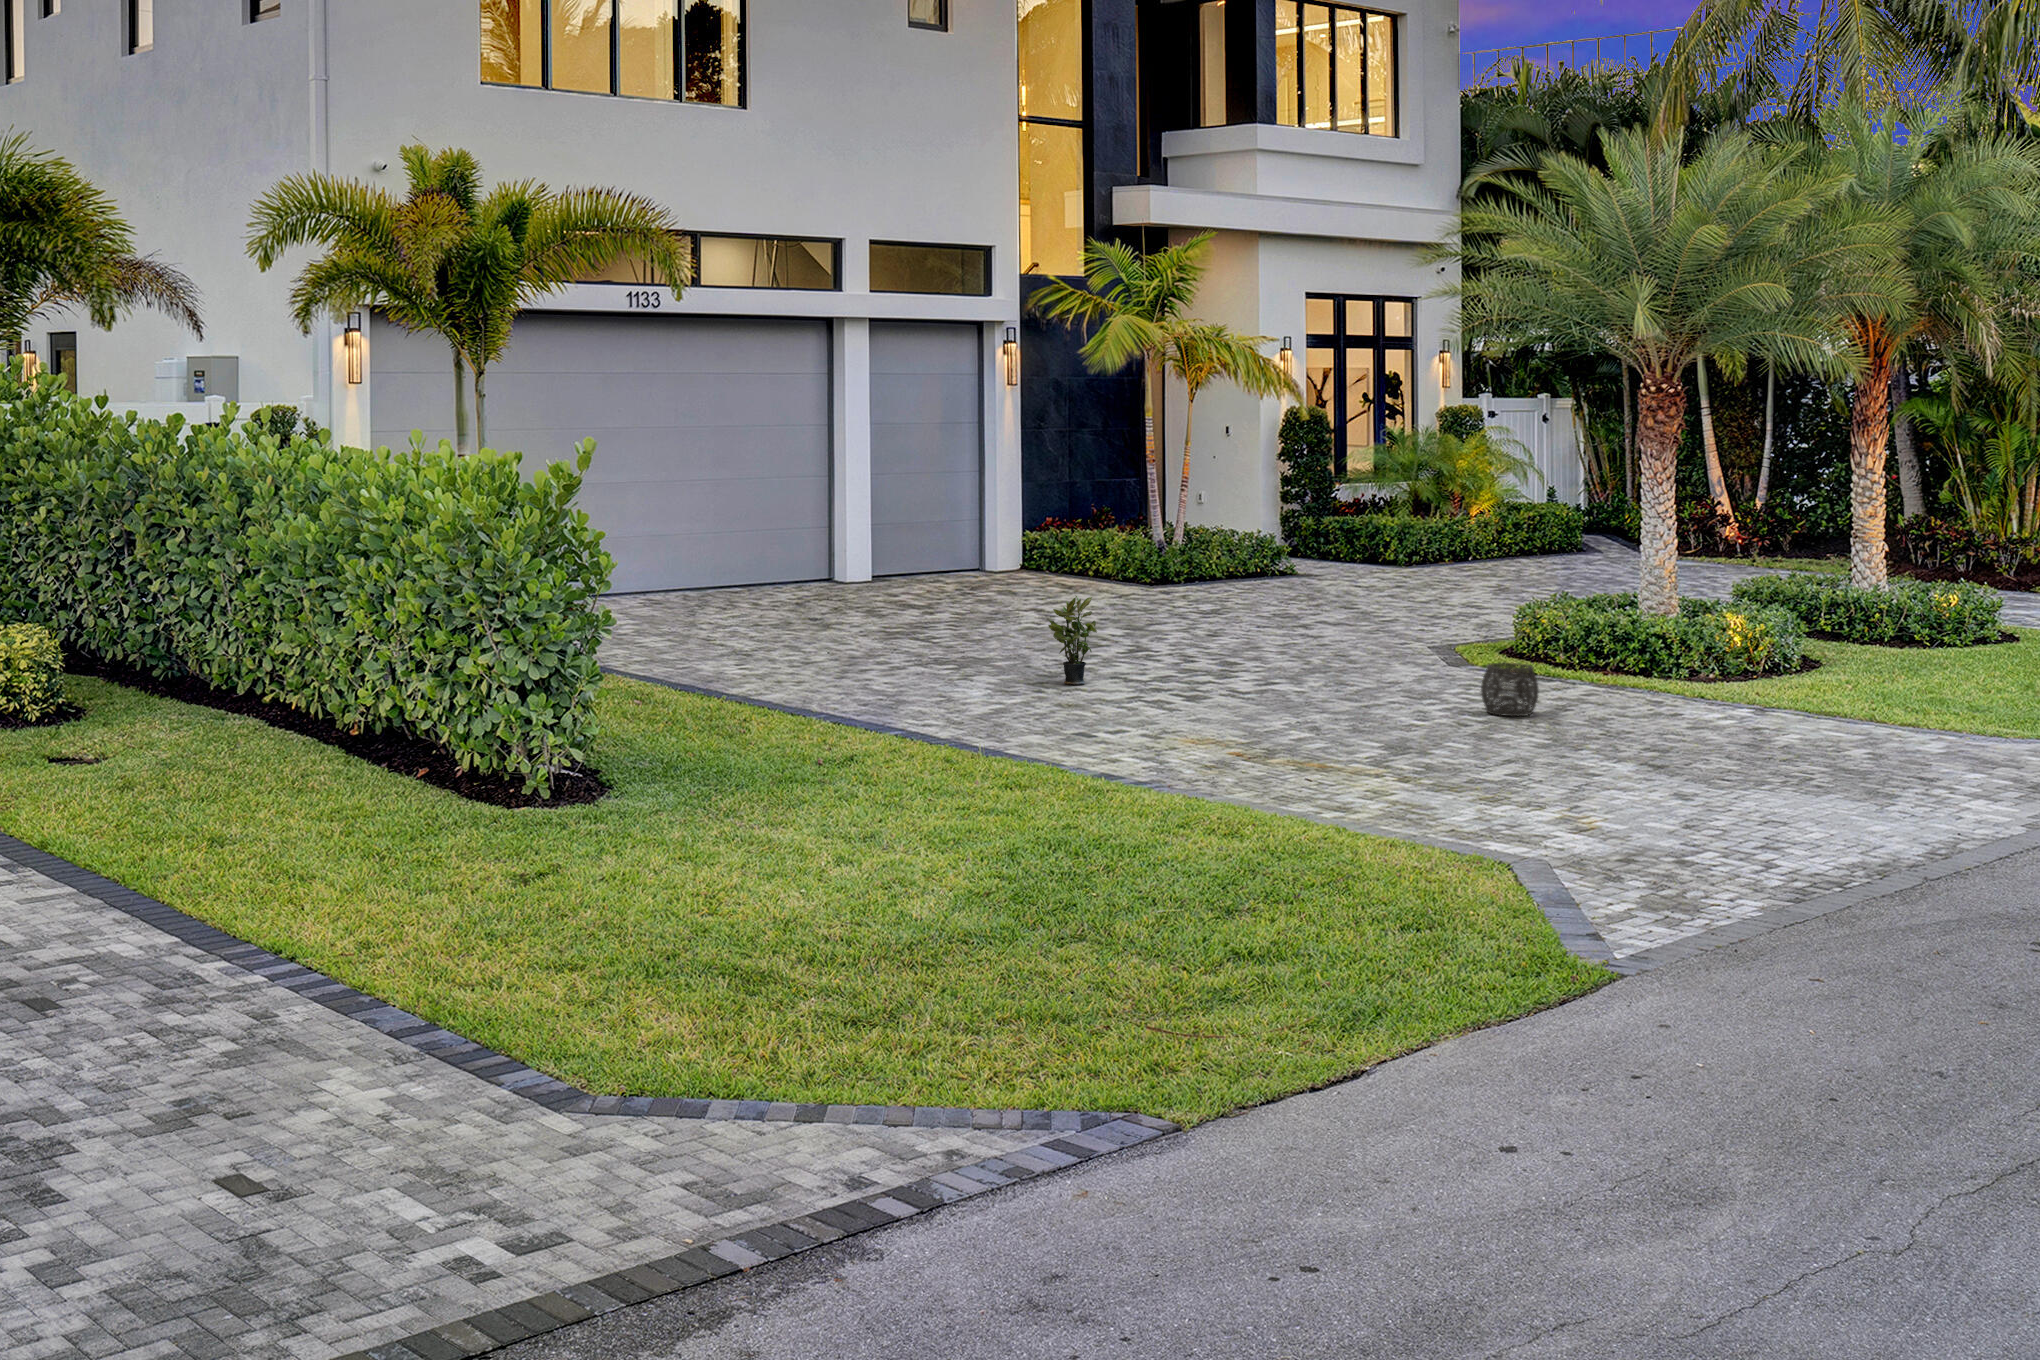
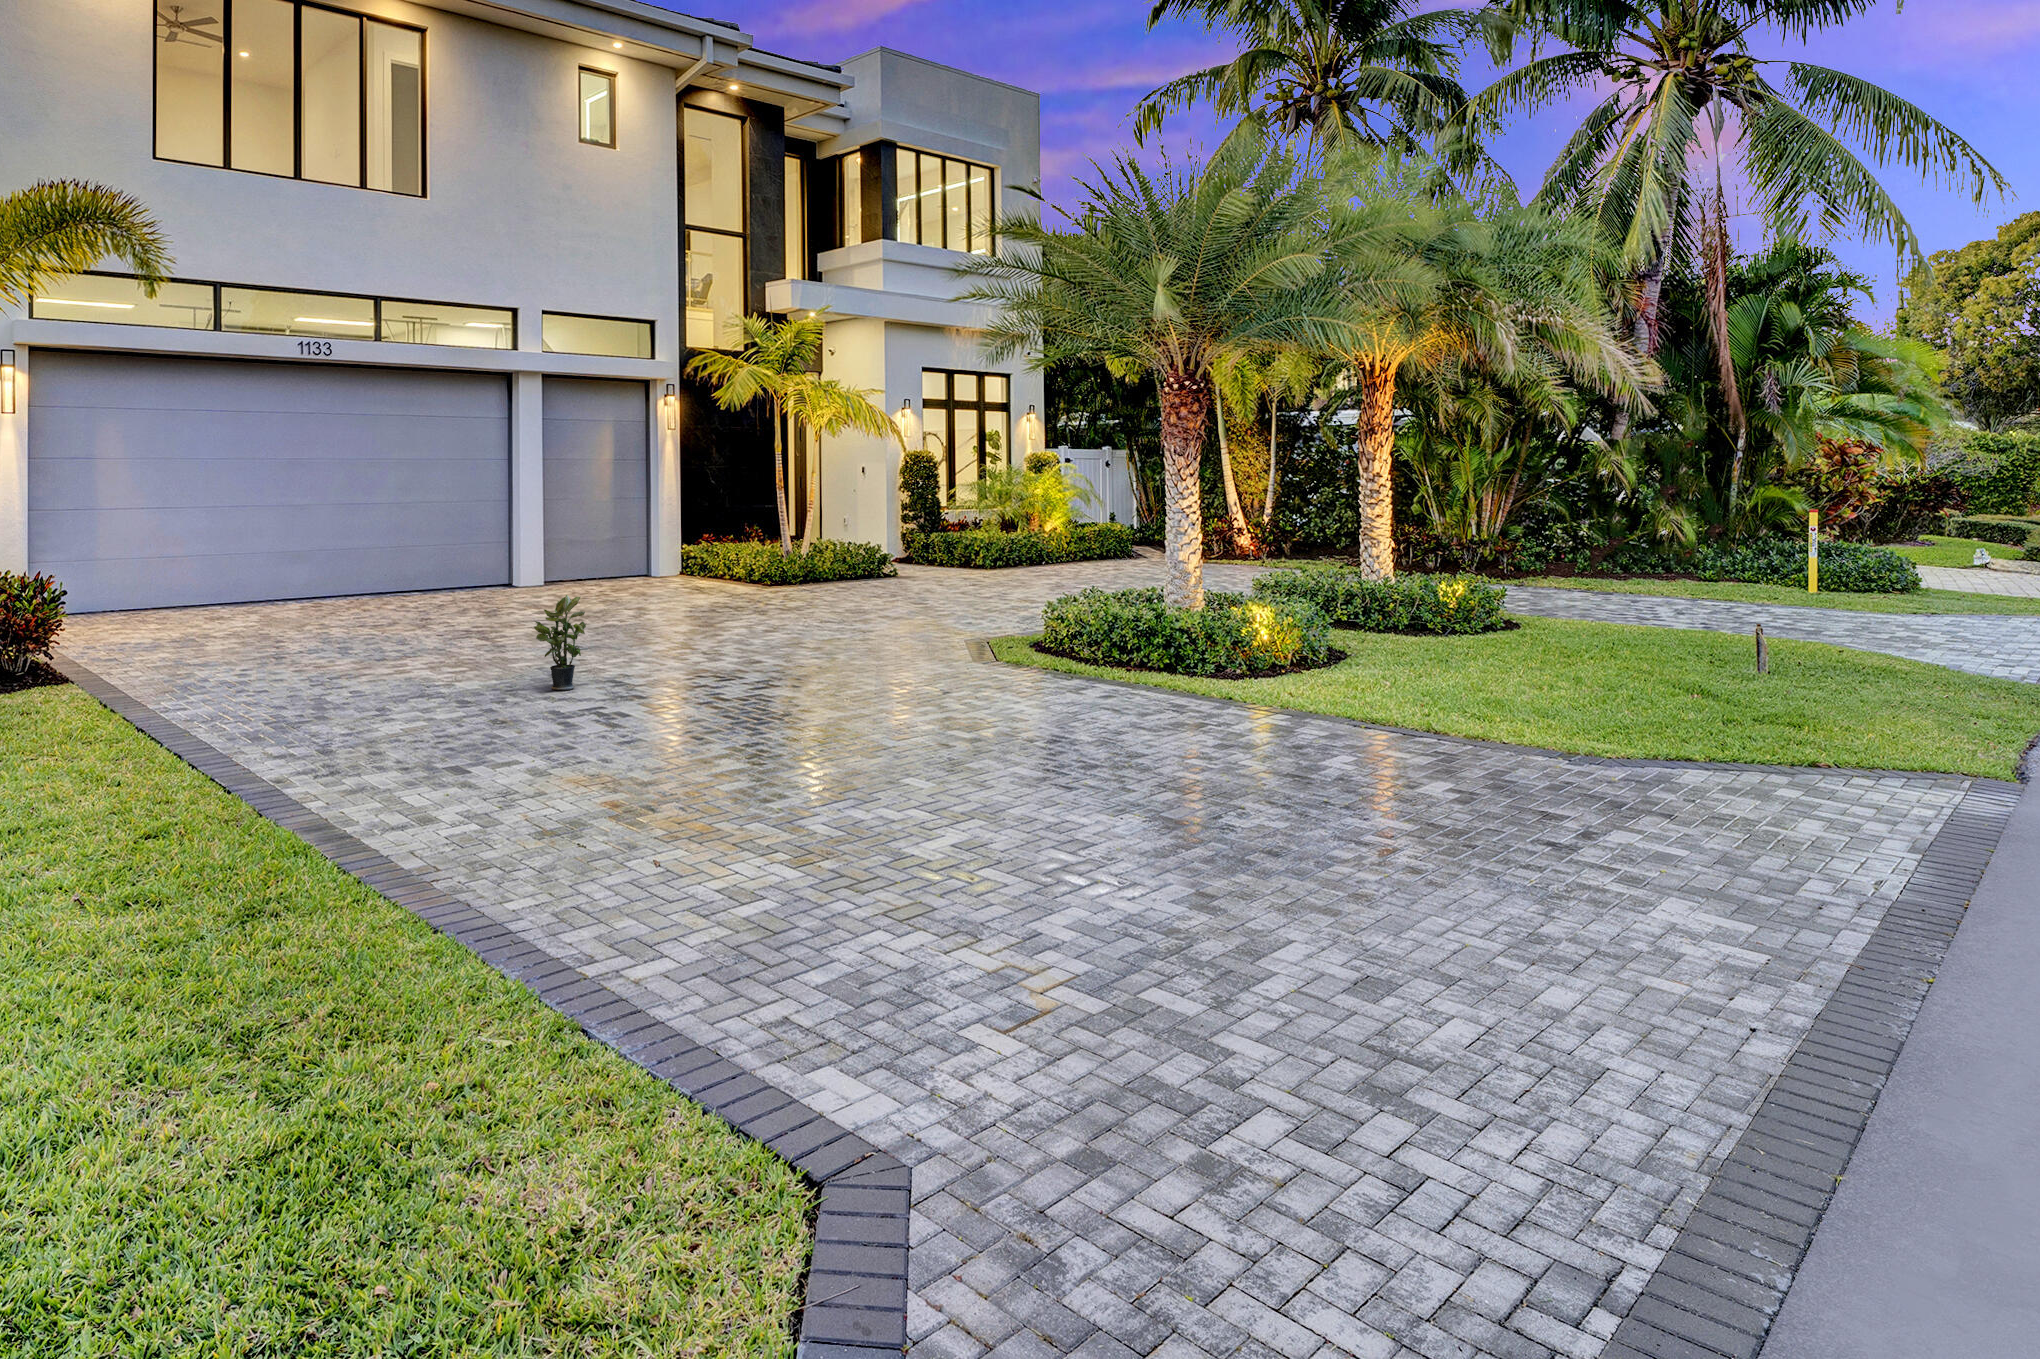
woven basket: present [1481,663,1539,716] -> none [973,667,1040,732]

